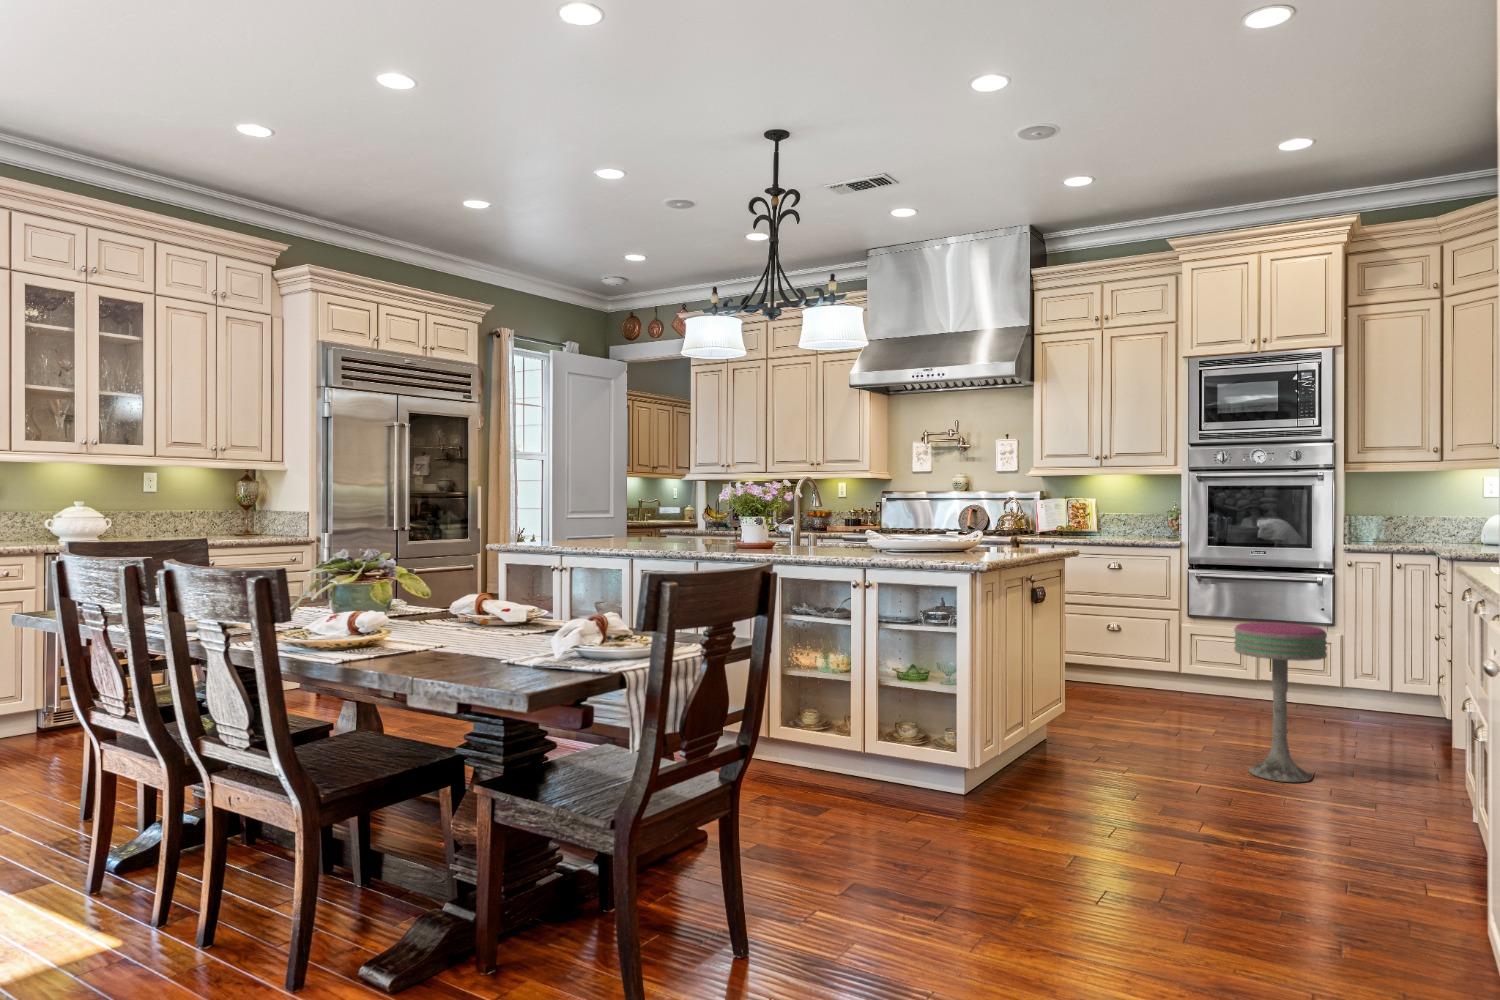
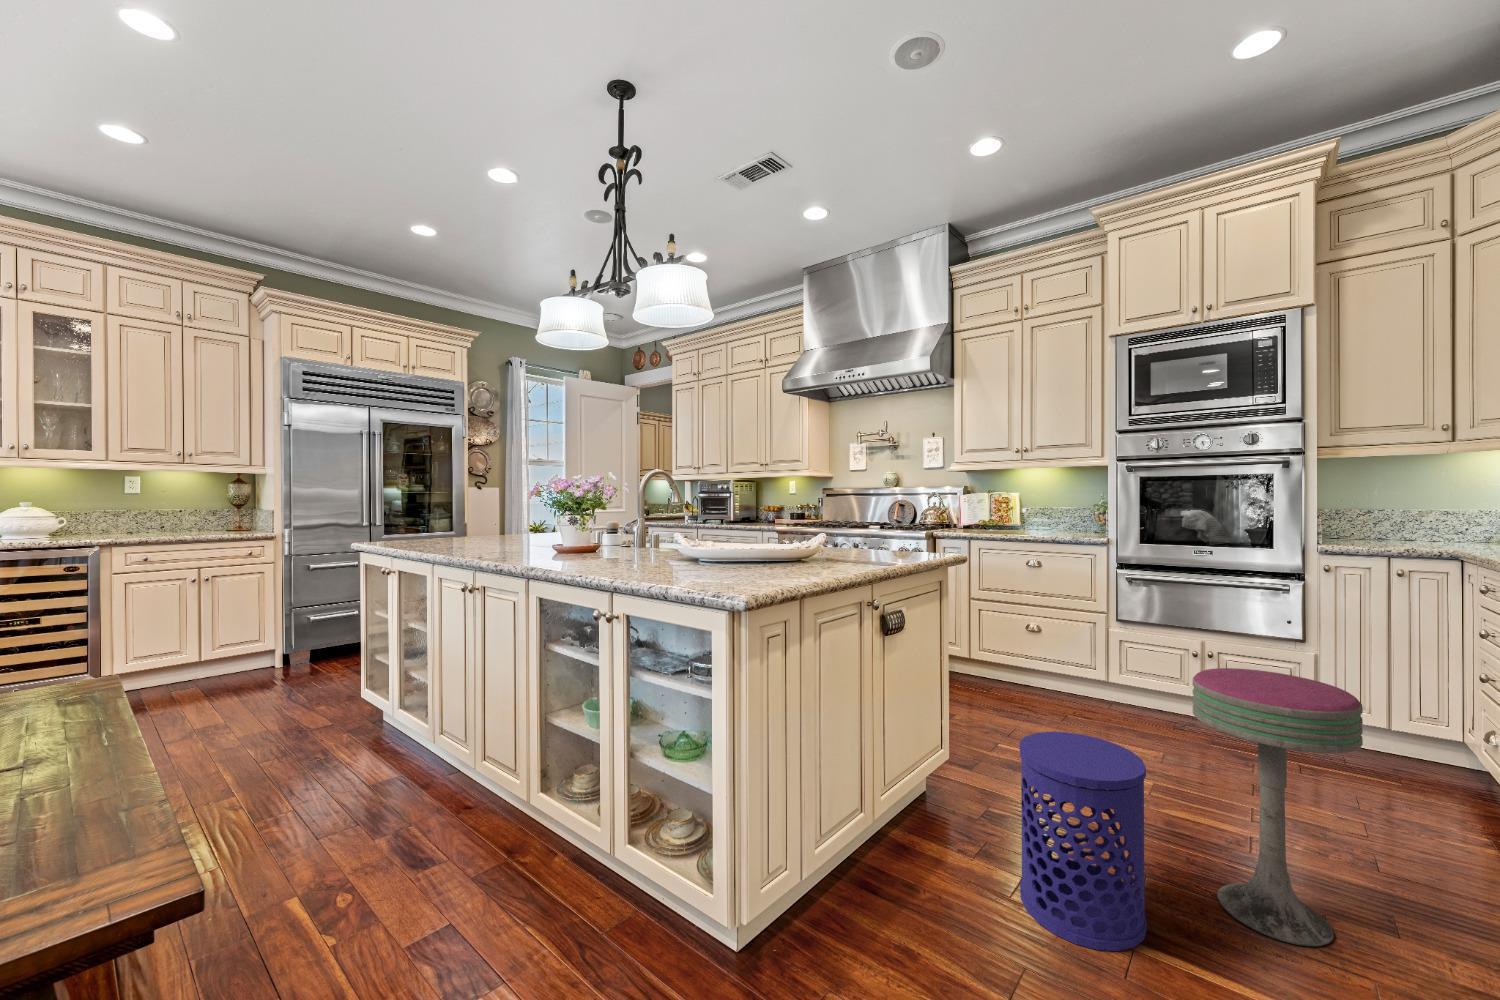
waste bin: none [1125,669,1204,788] -> present [1020,732,1147,951]

